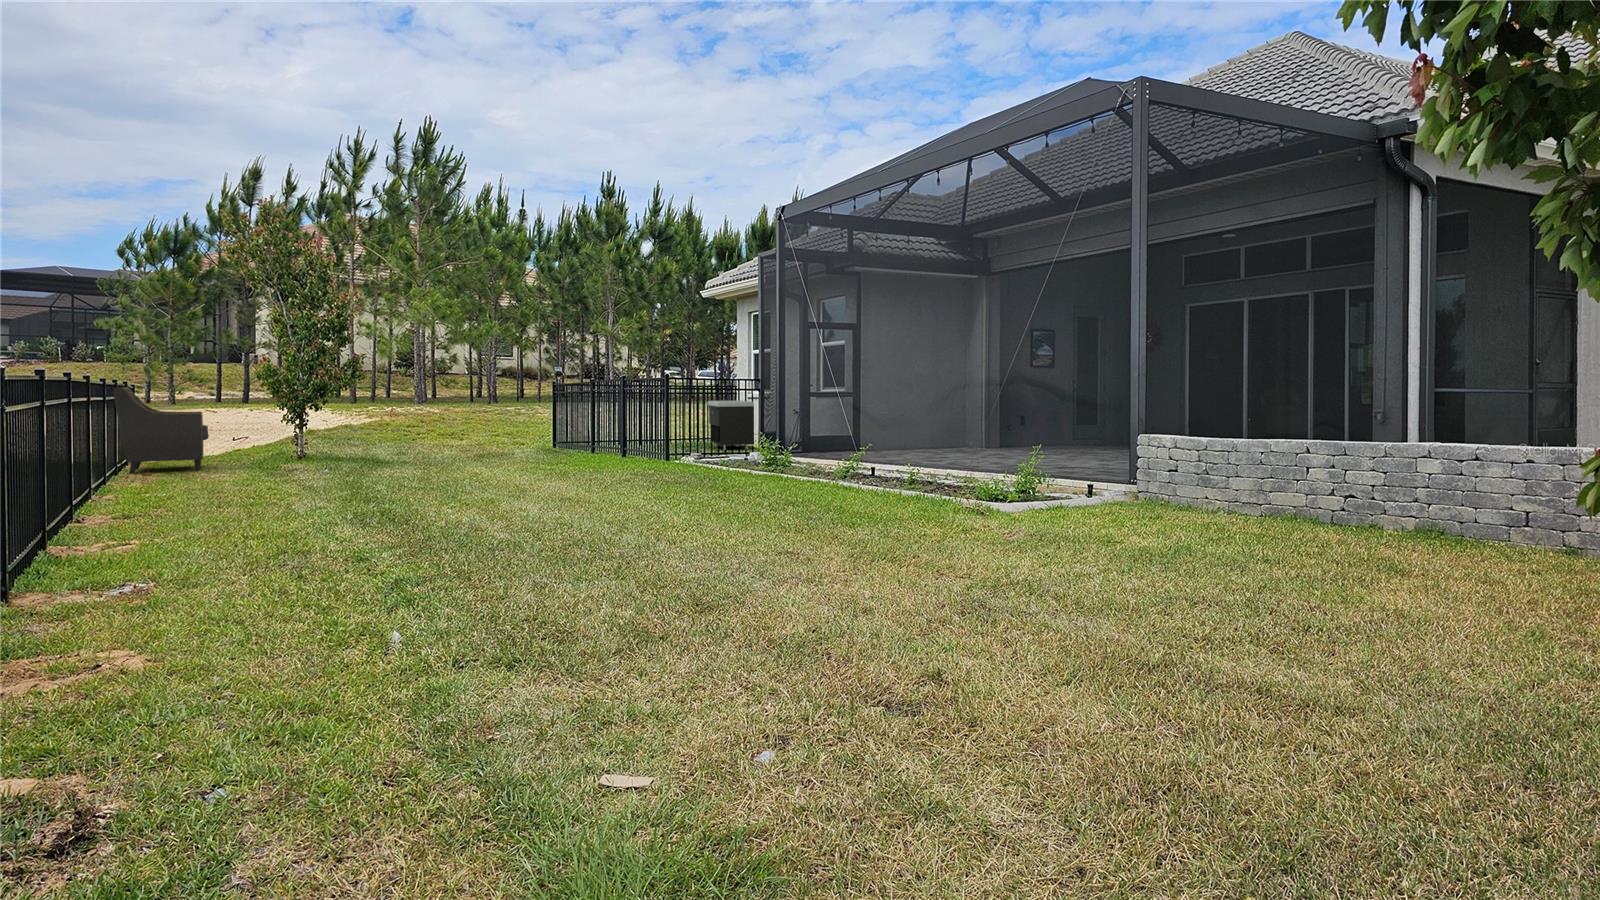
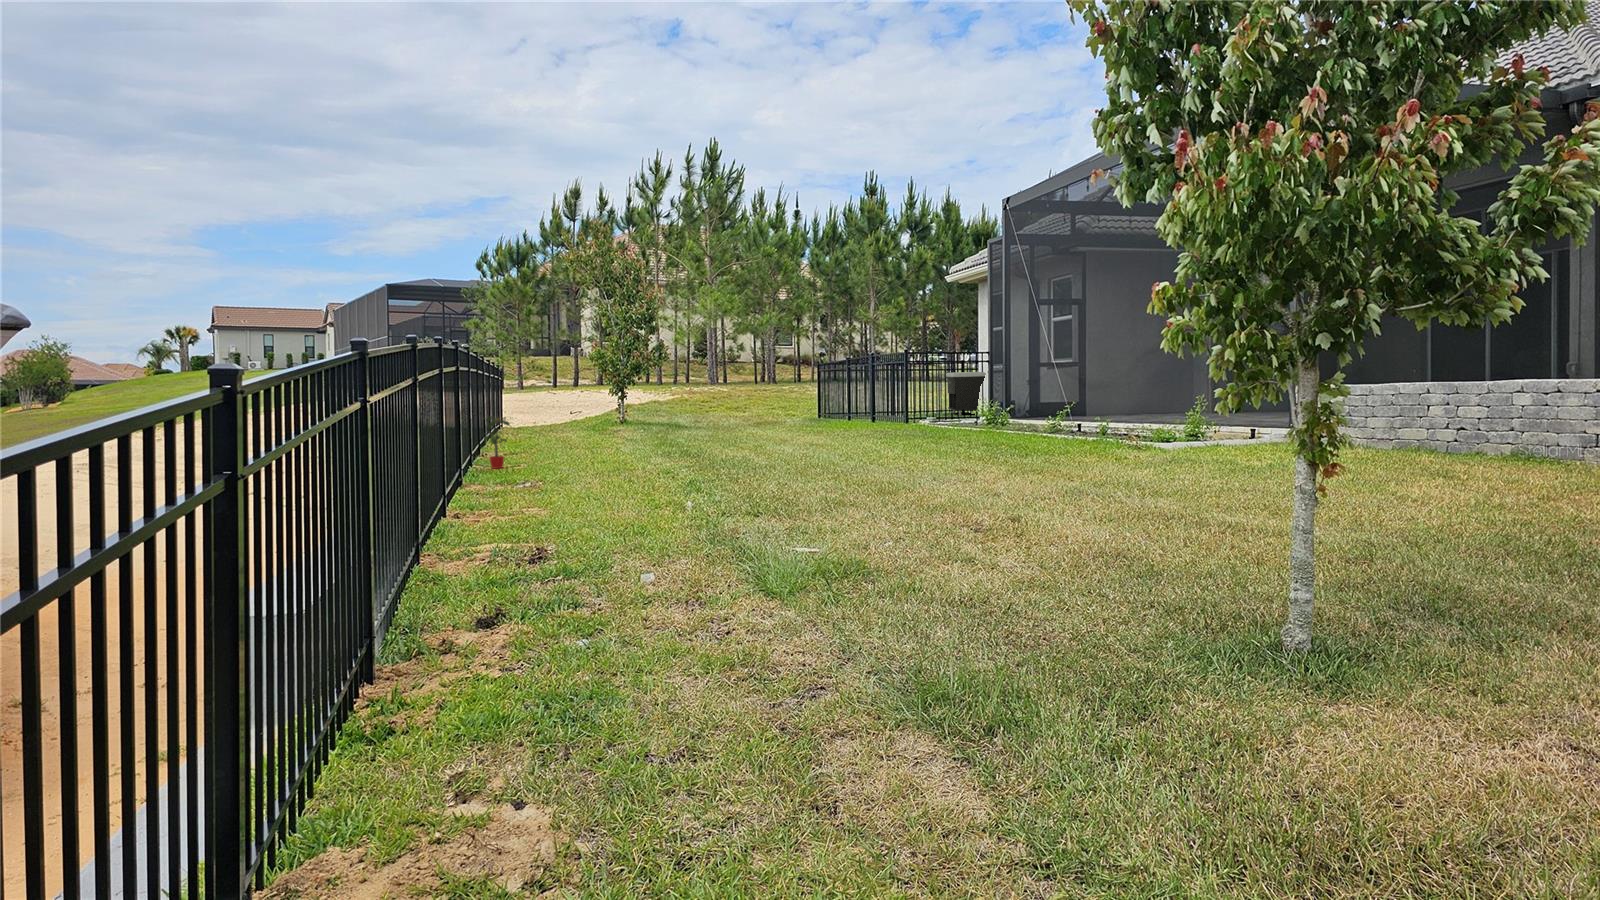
chair: present [113,387,209,474] -> none [497,368,559,432]
potted plant: none [47,471,118,551] -> present [484,416,510,469]

